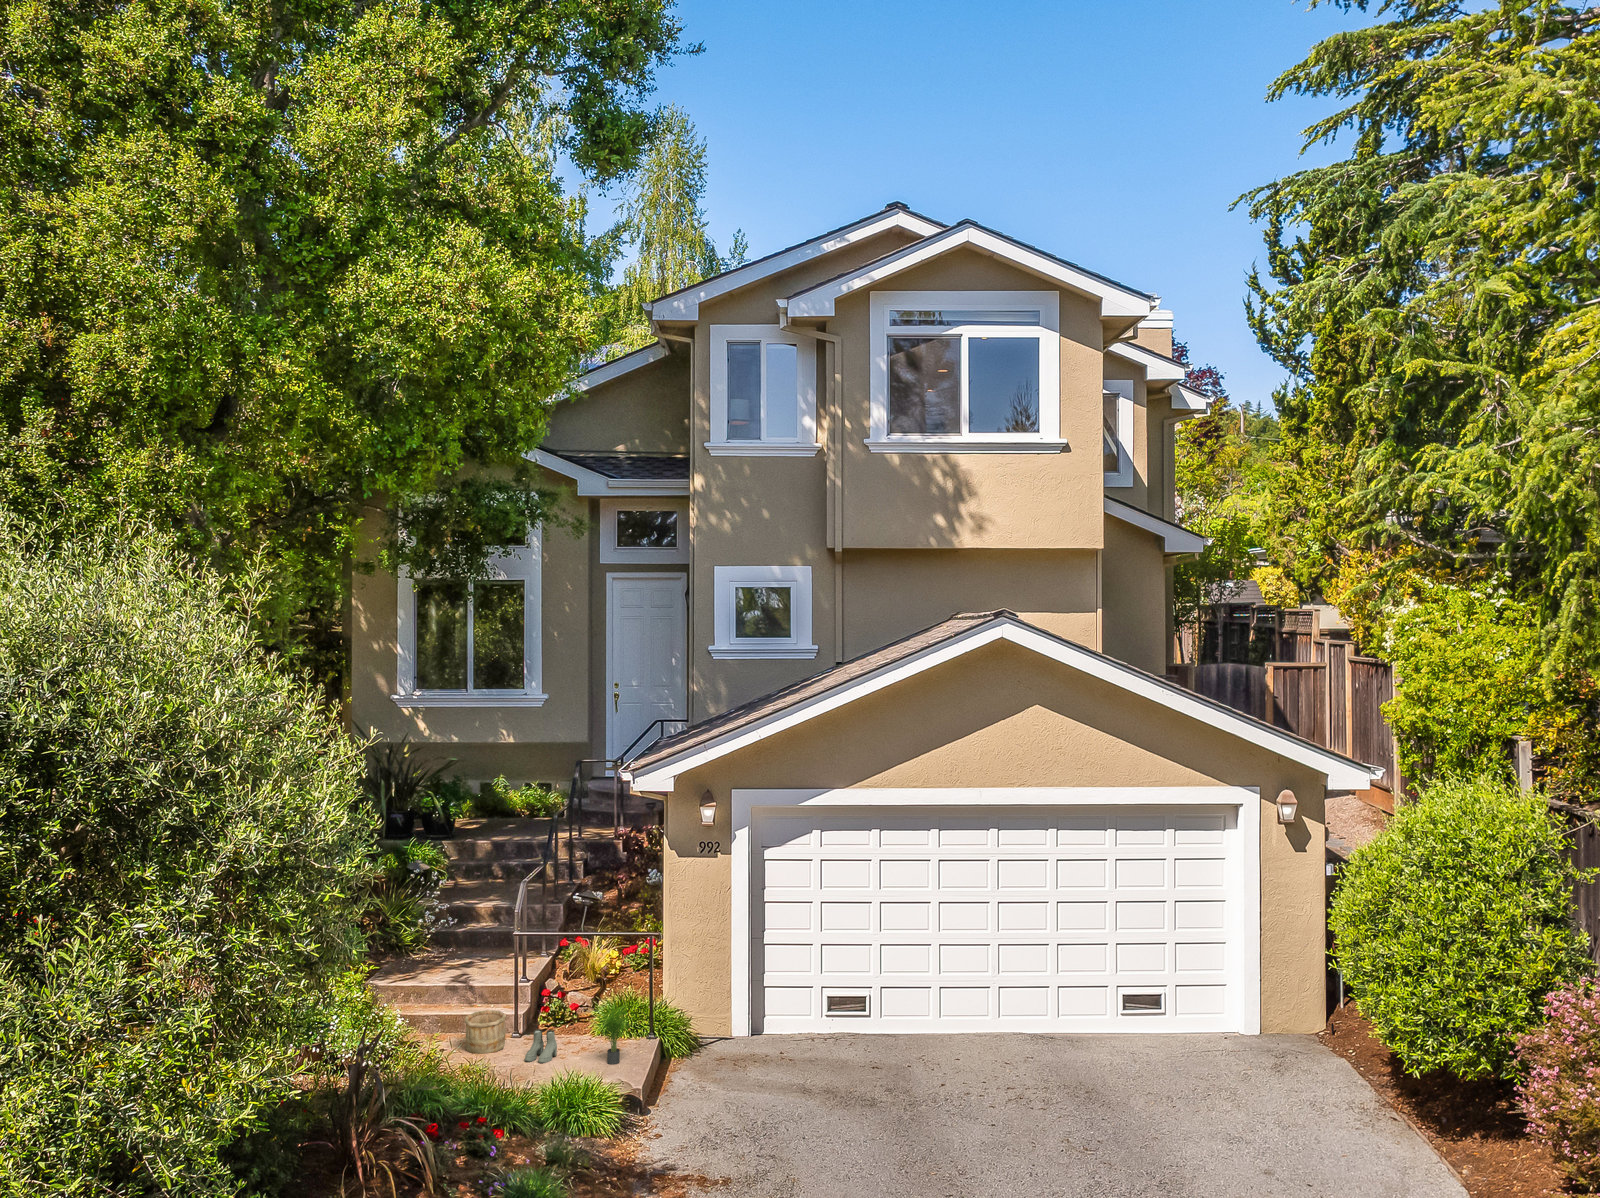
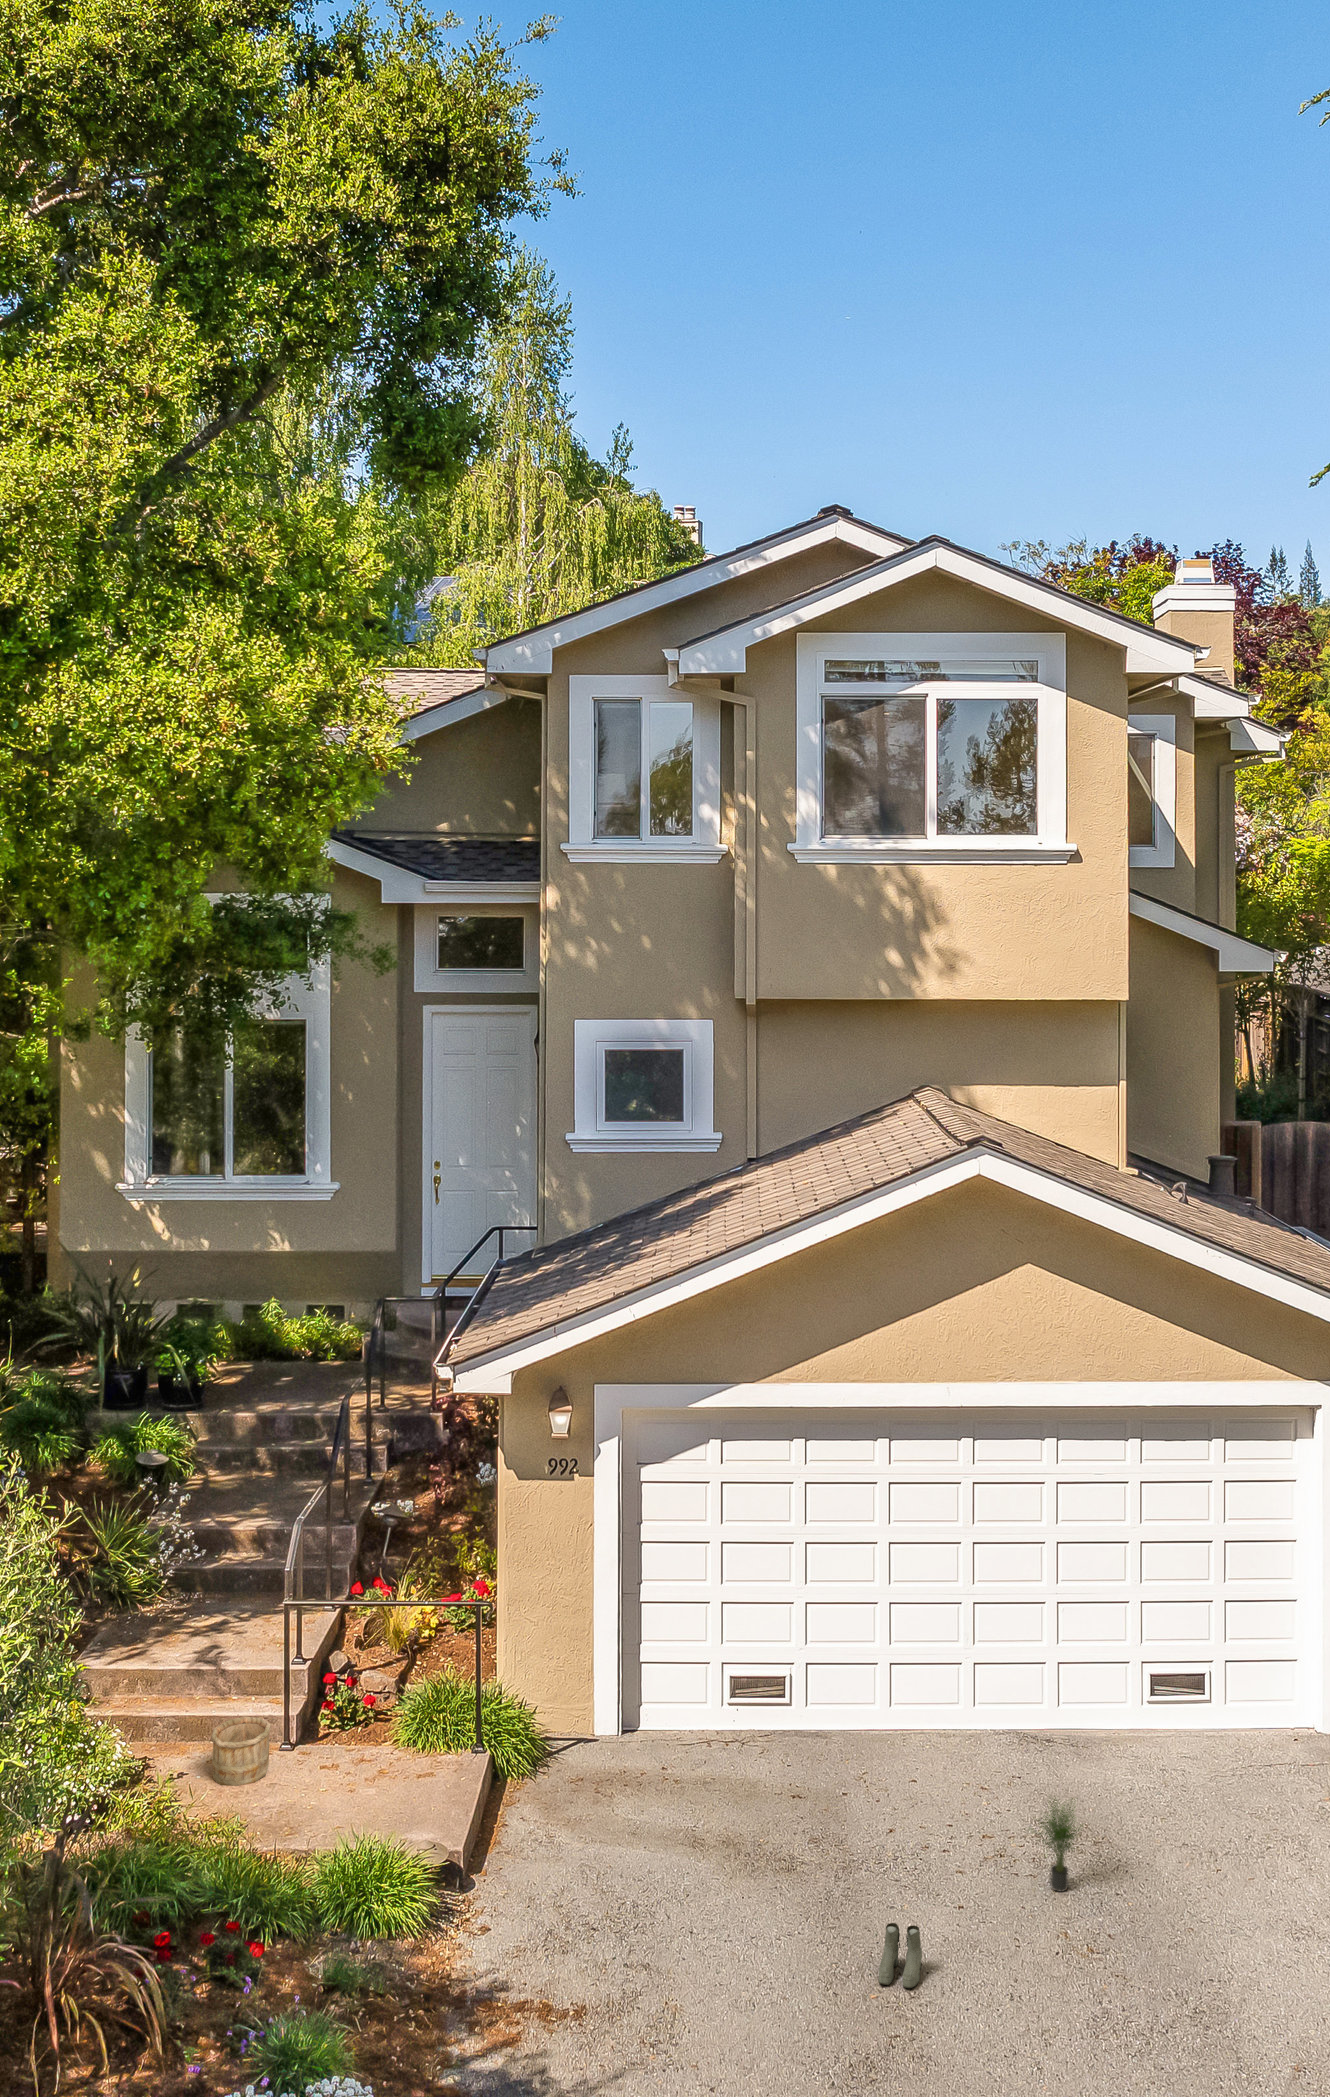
potted plant: present [595,1005,626,1065] -> present [1038,1798,1083,1892]
boots: present [525,1029,557,1063] -> present [879,1923,922,1988]

